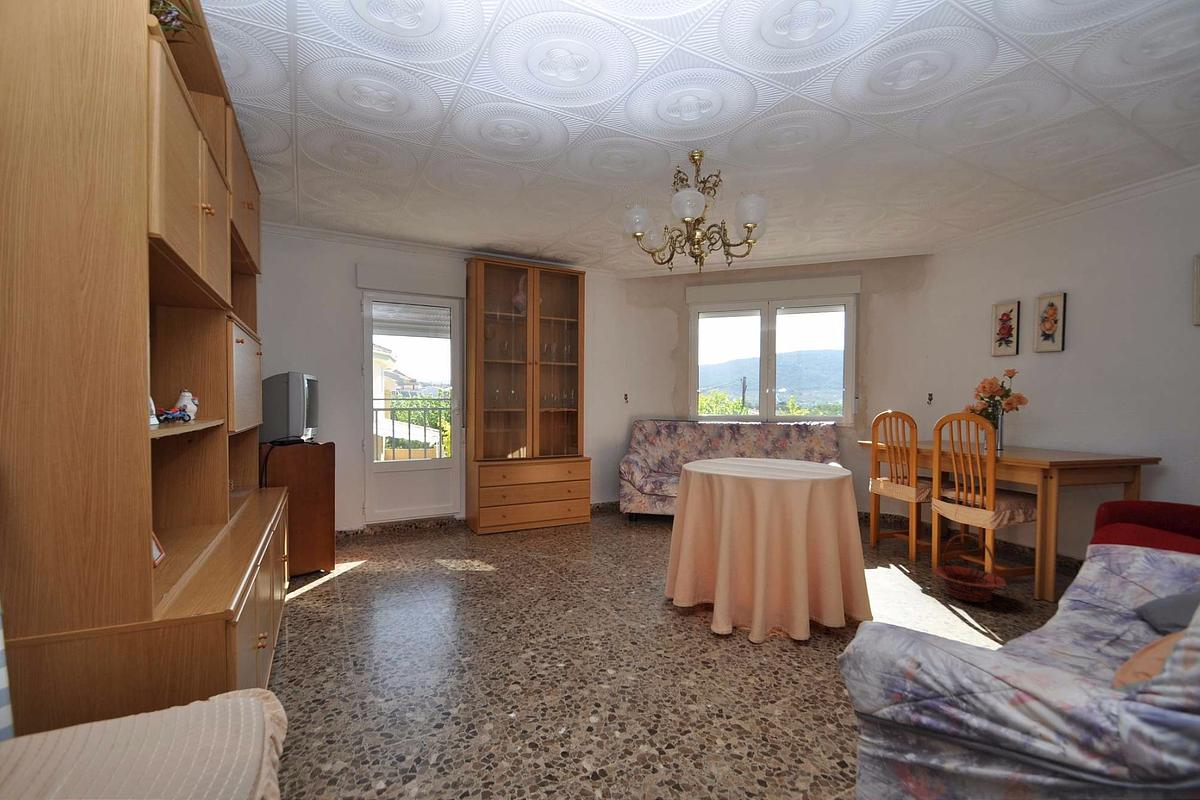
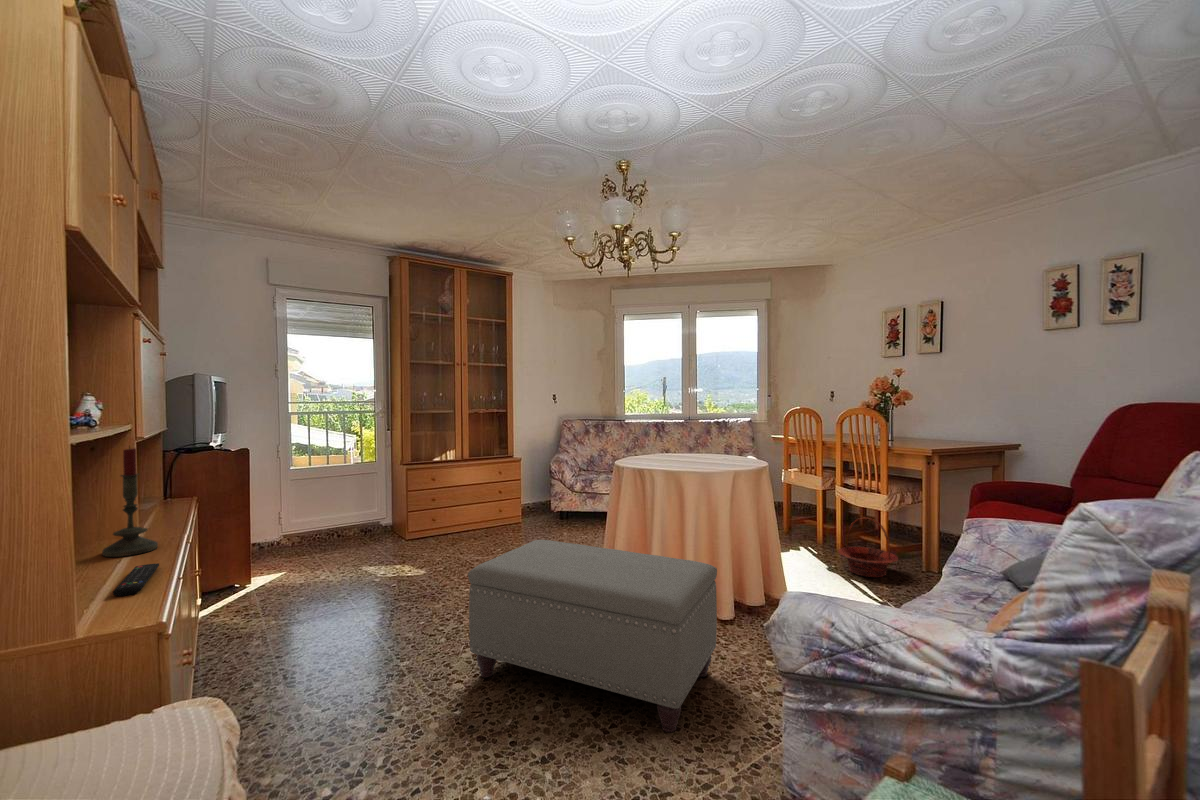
candle: none [197,438,244,541] -> present [102,448,158,557]
ottoman: none [526,543,788,760] -> present [468,540,717,732]
remote control: none [192,549,239,579] -> present [113,563,159,596]

